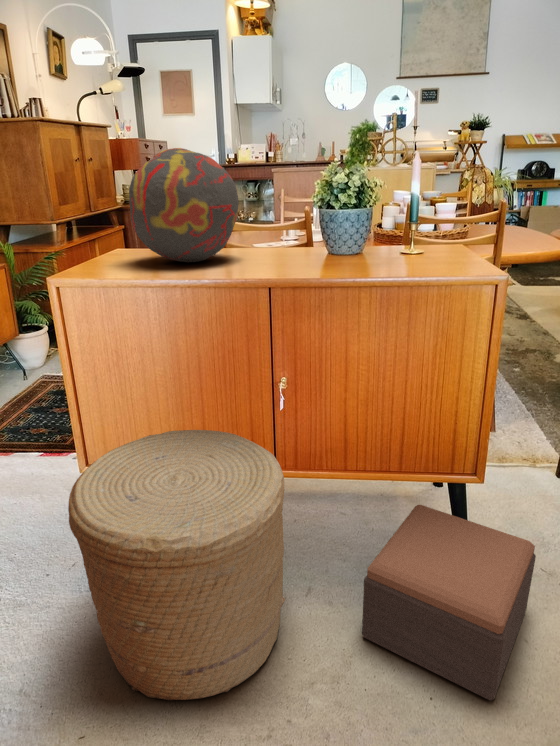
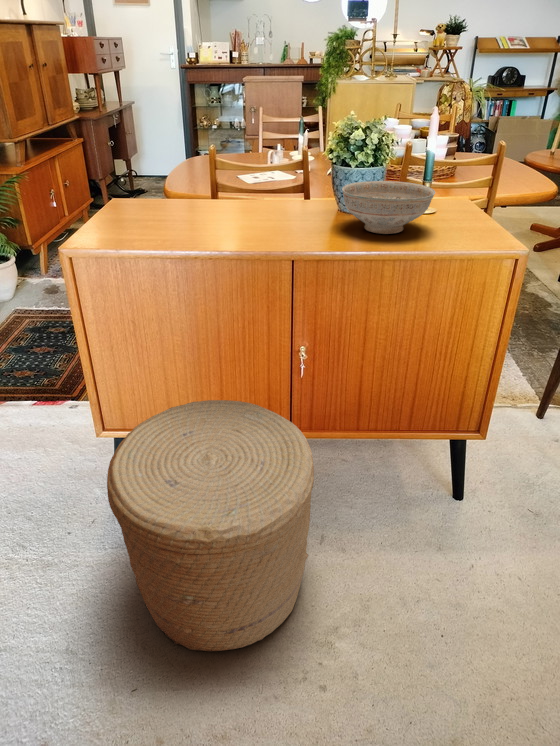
decorative orb: present [129,148,239,263] -> none [134,97,251,224]
decorative bowl: none [322,221,413,266] -> present [342,181,435,234]
footstool: present [362,505,536,700] -> none [376,460,532,635]

